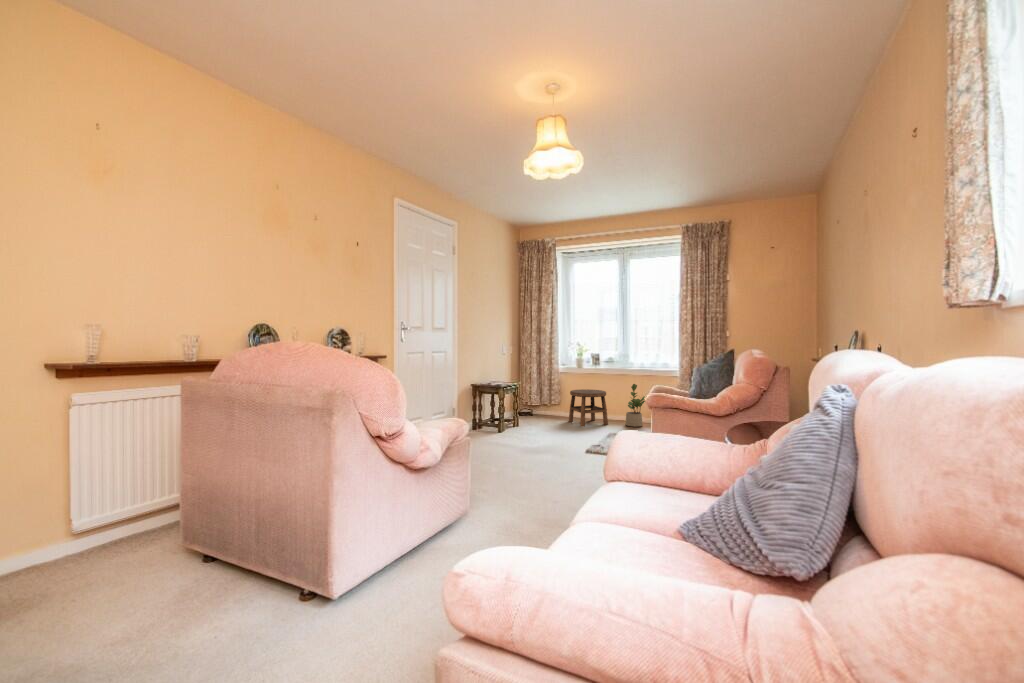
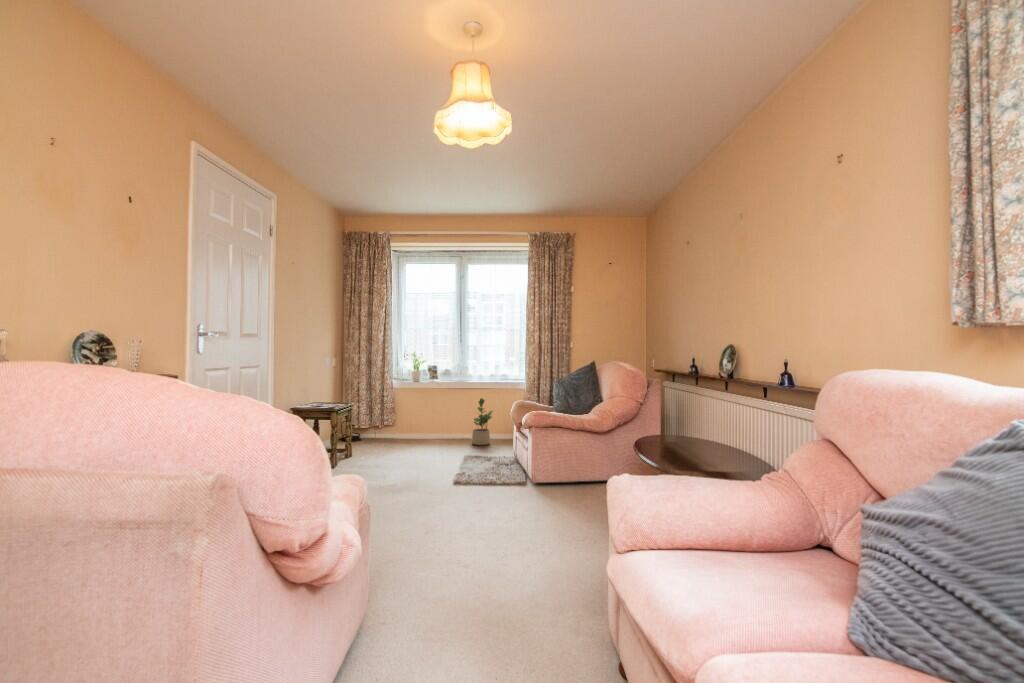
stool: present [569,389,608,426] -> none [407,406,453,450]

